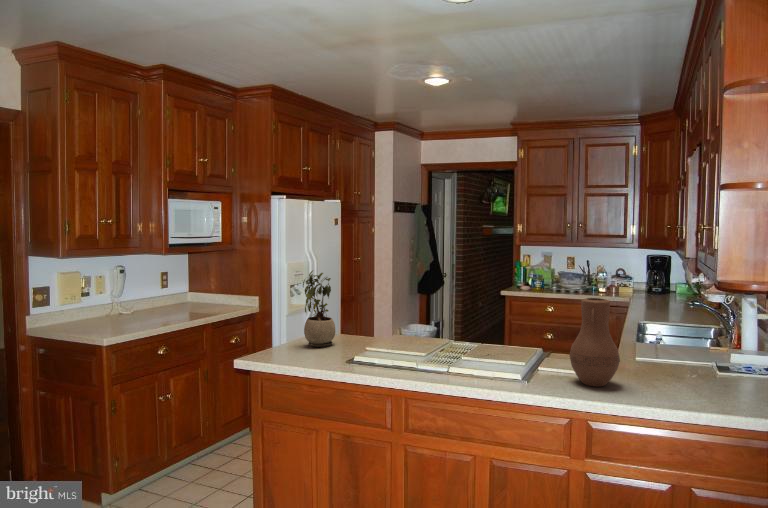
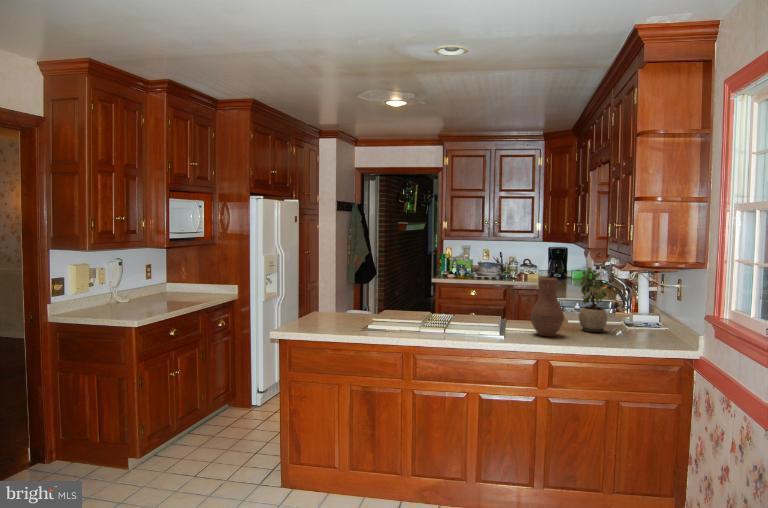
potted plant: present [303,271,335,347] -> present [579,267,608,332]

